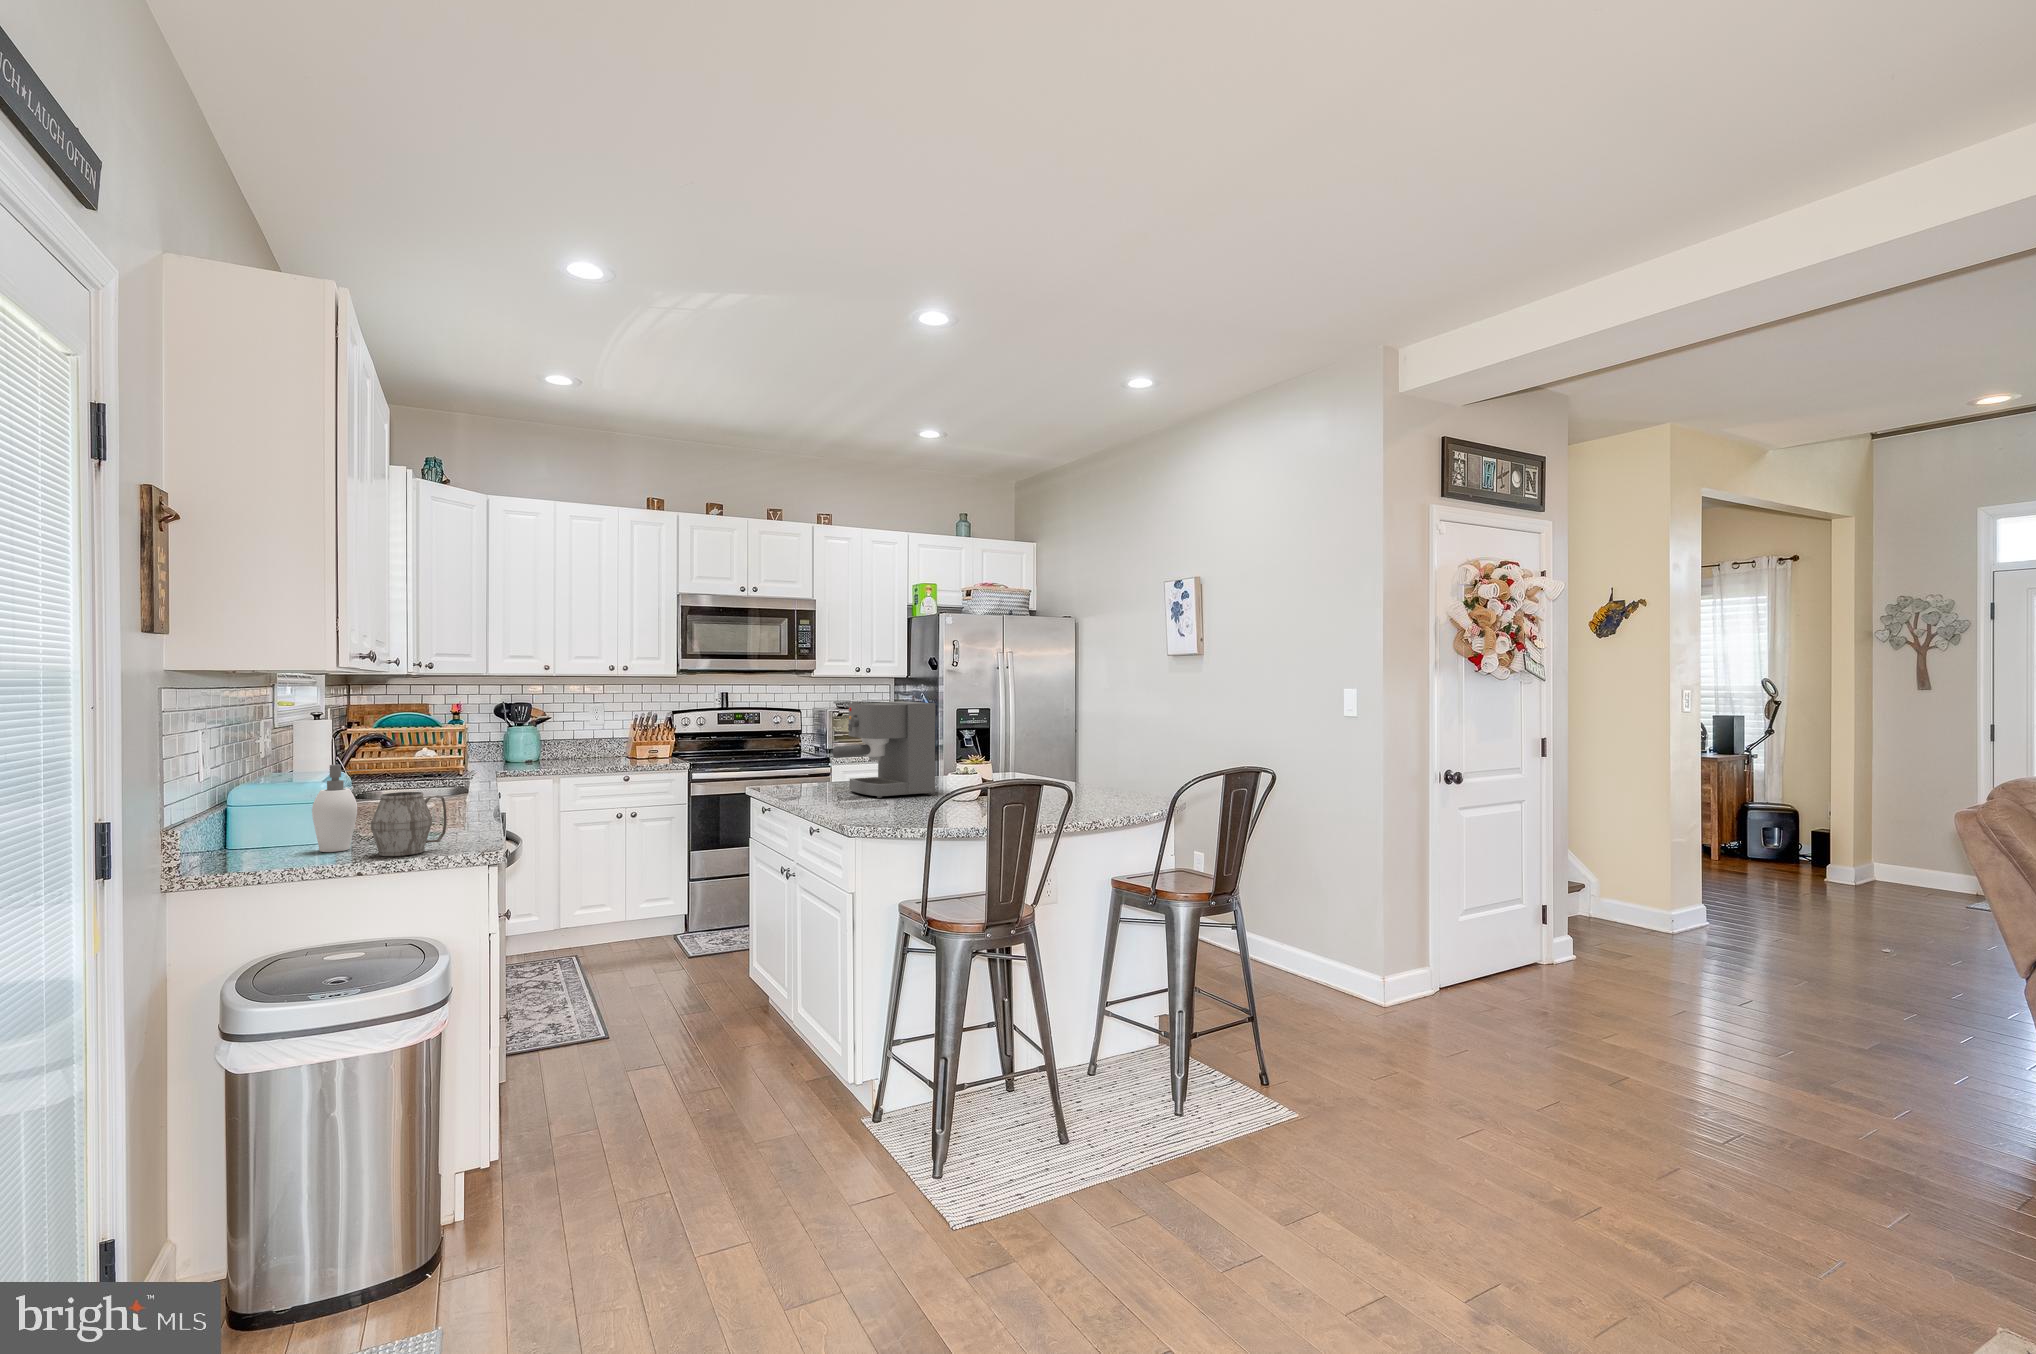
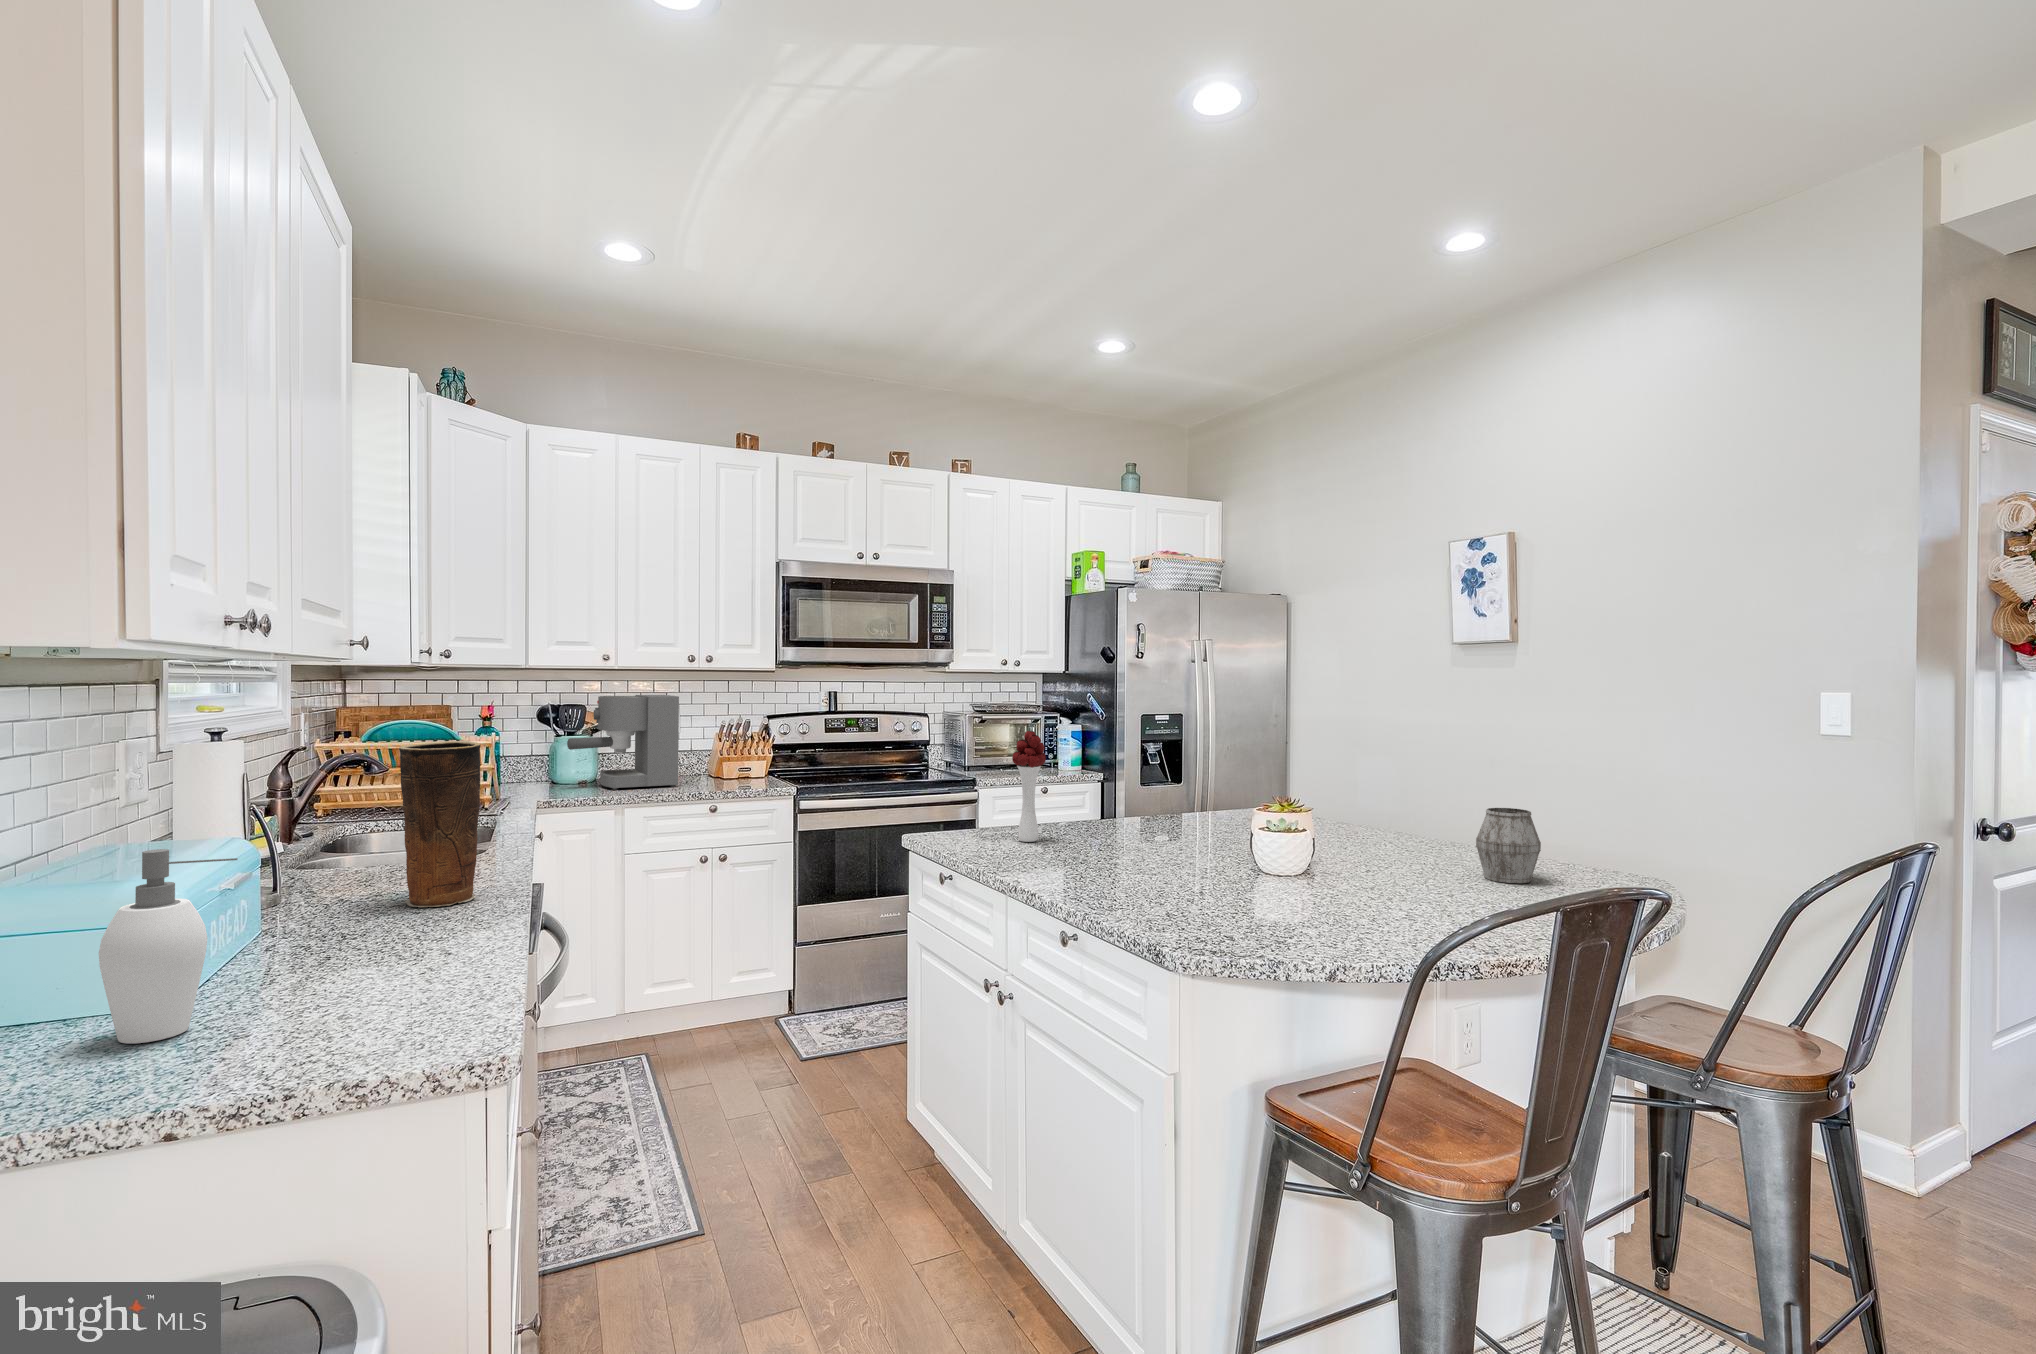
coffee maker: present [832,701,935,798] -> present [567,695,679,790]
flower bouquet: none [813,716,836,787] -> present [1012,731,1046,842]
vase: none [426,721,473,816] -> present [399,741,481,907]
mug: present [371,792,447,856] -> present [1476,808,1541,883]

